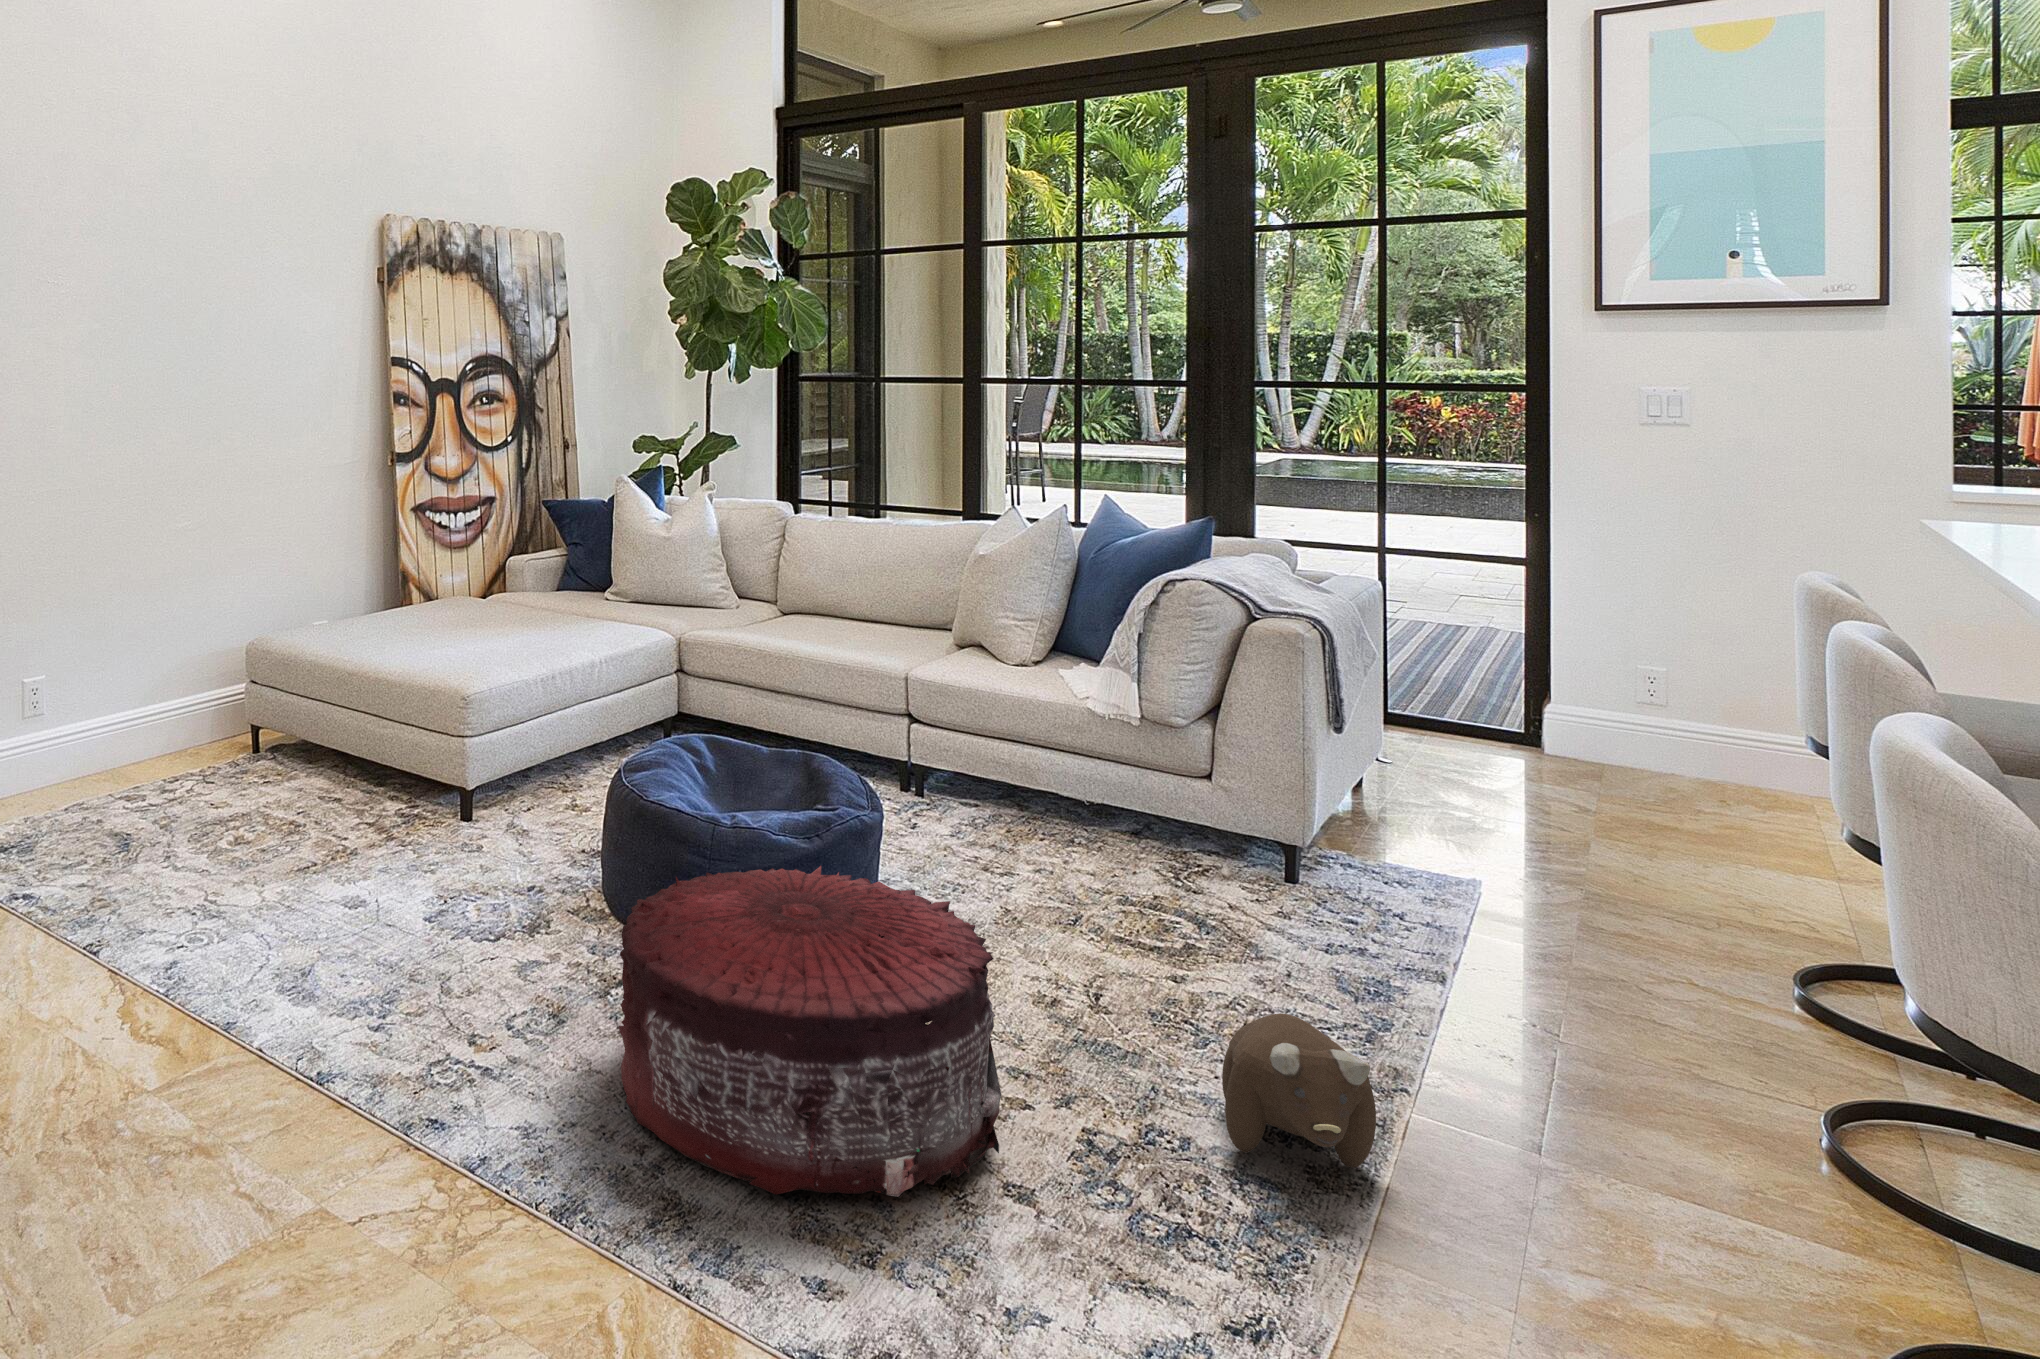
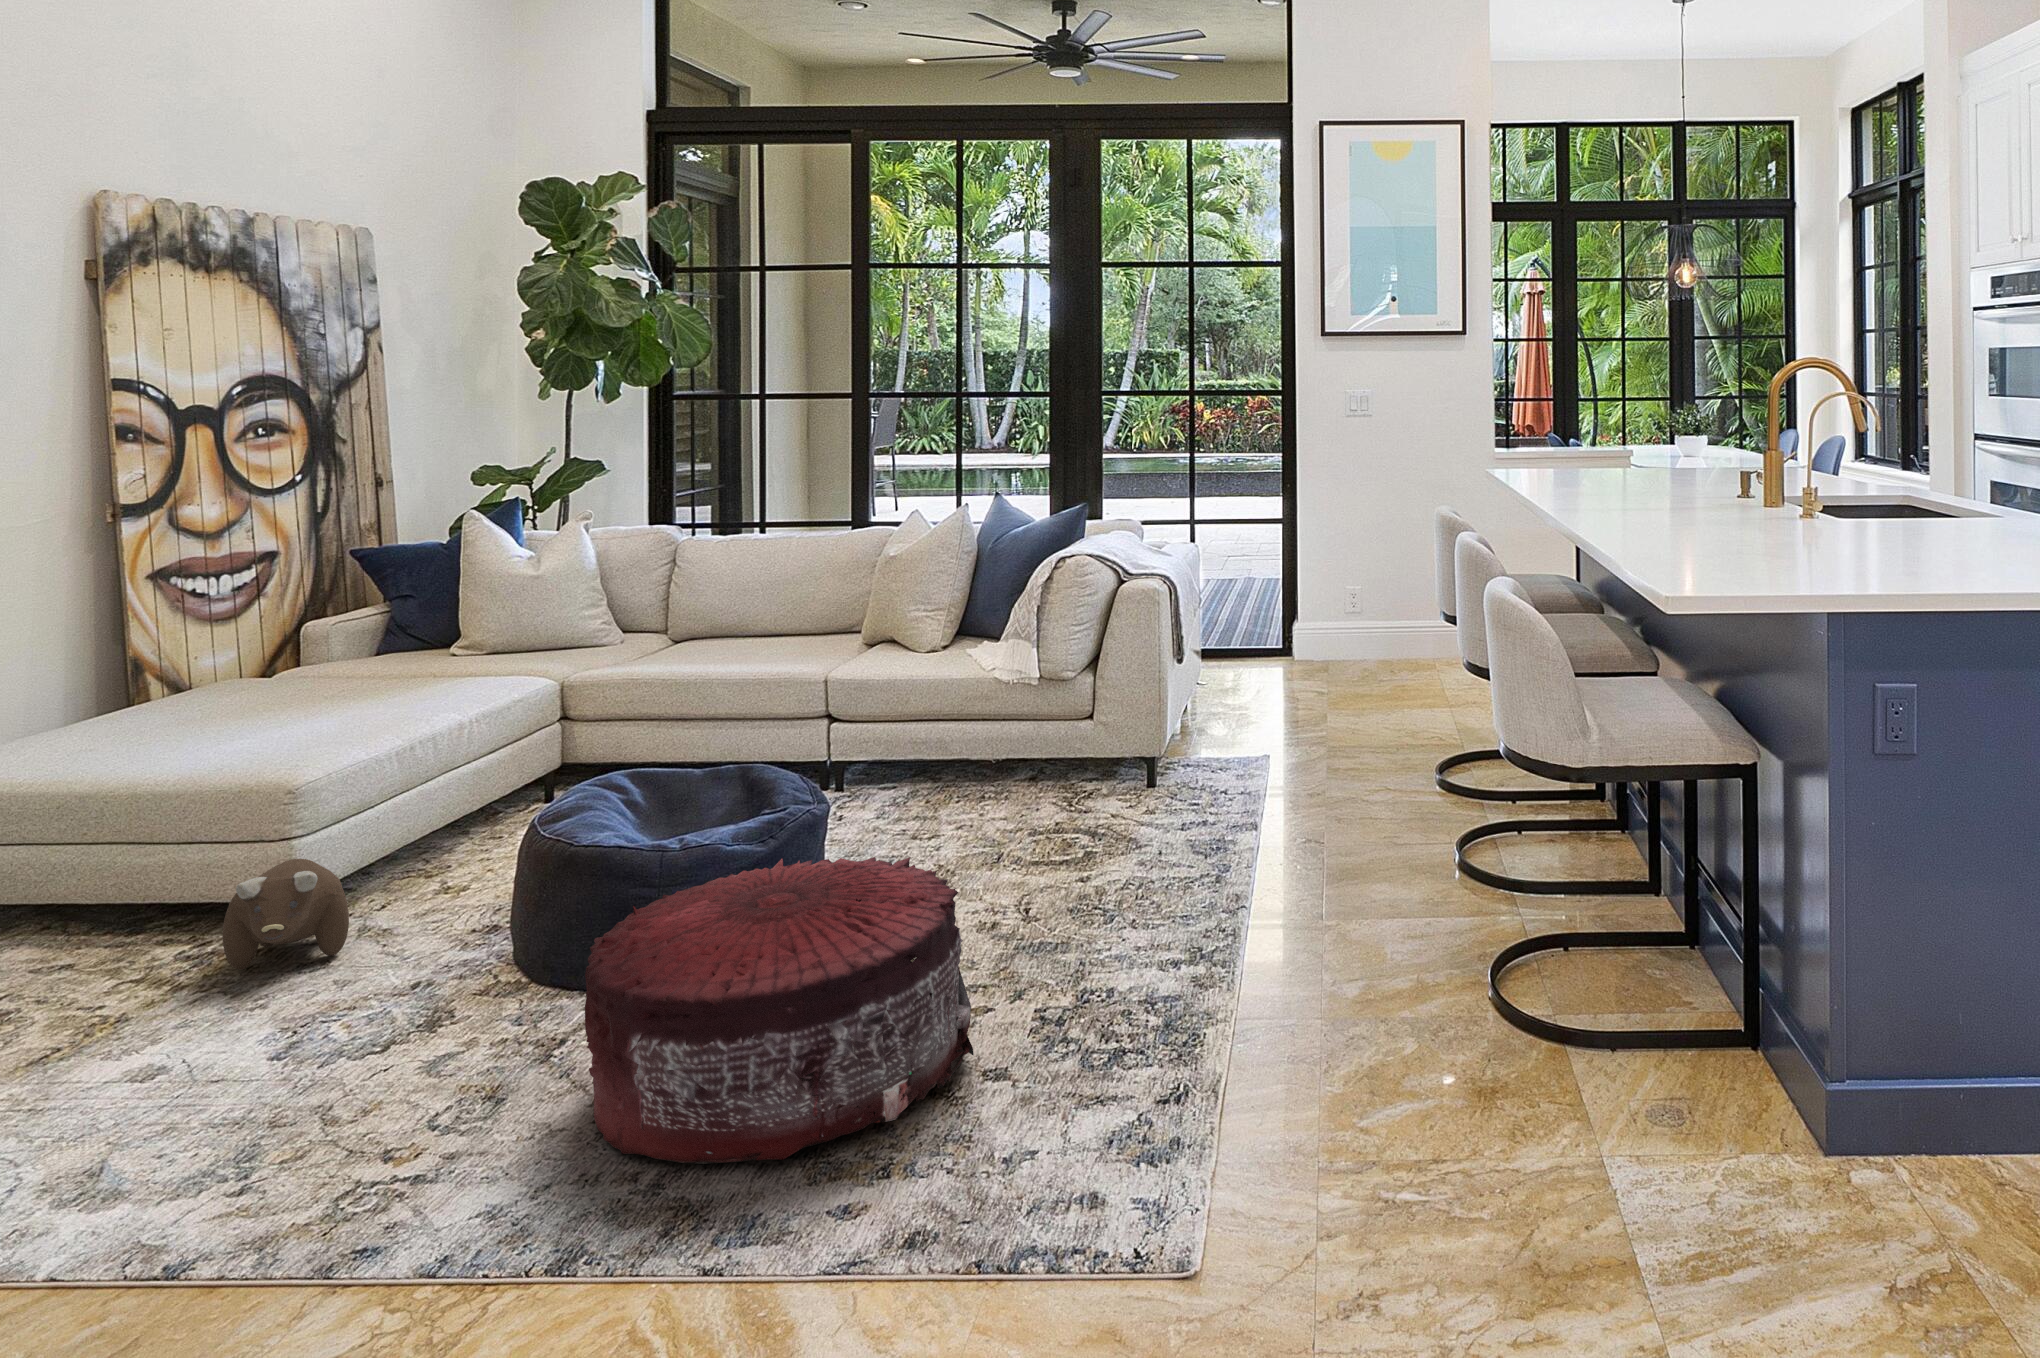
plush toy: present [1222,1013,1376,1168] -> present [223,859,349,970]

